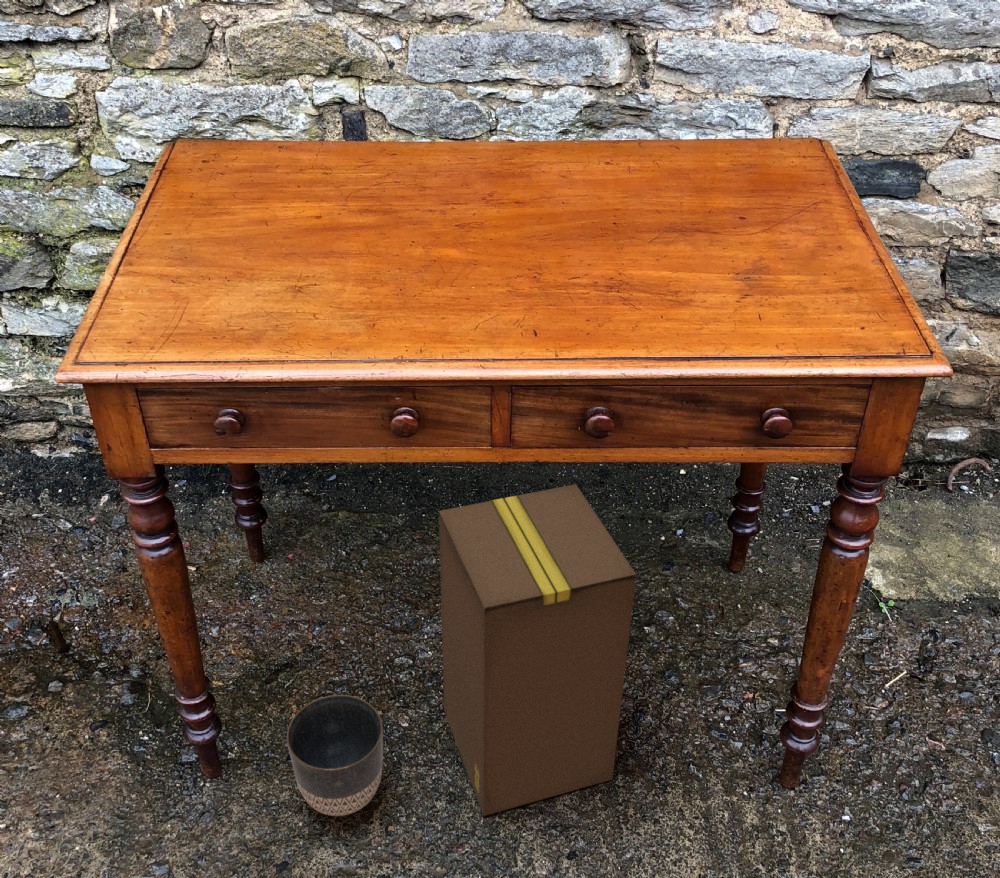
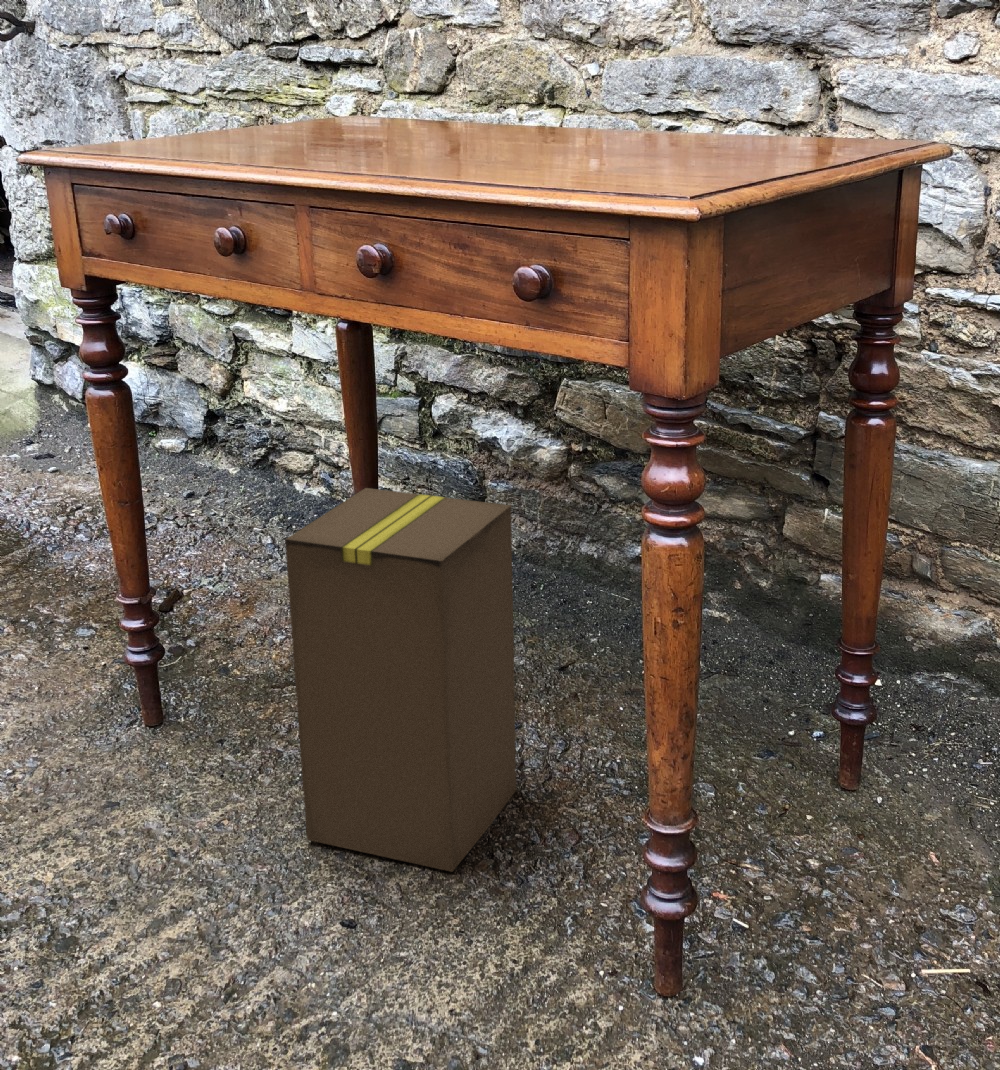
planter: present [287,695,383,816] -> none [166,664,266,788]

